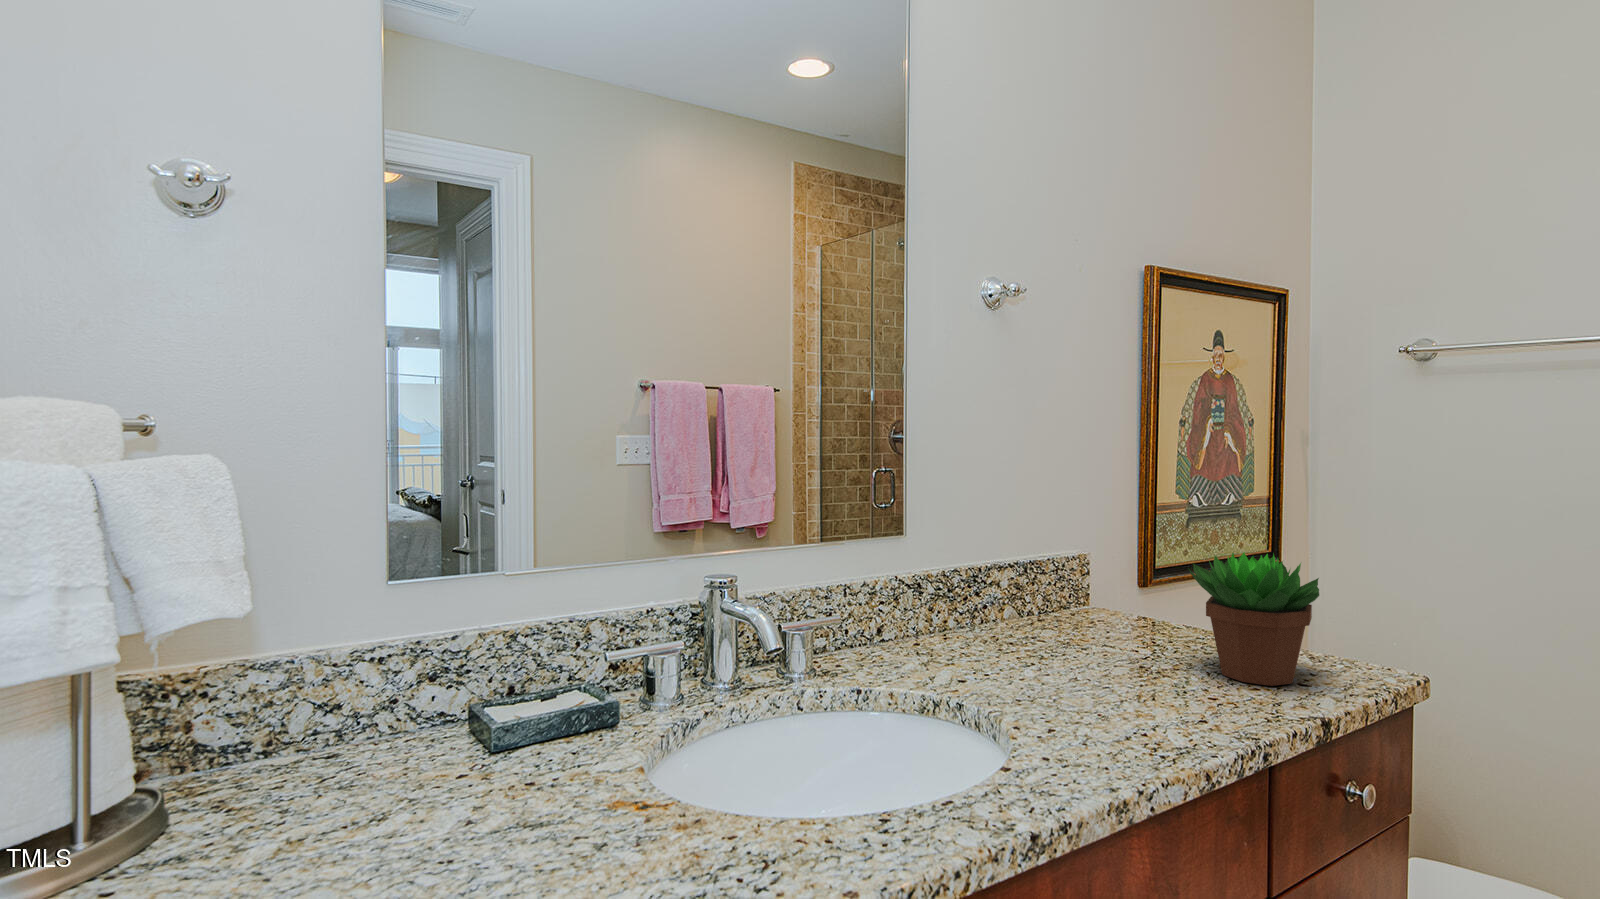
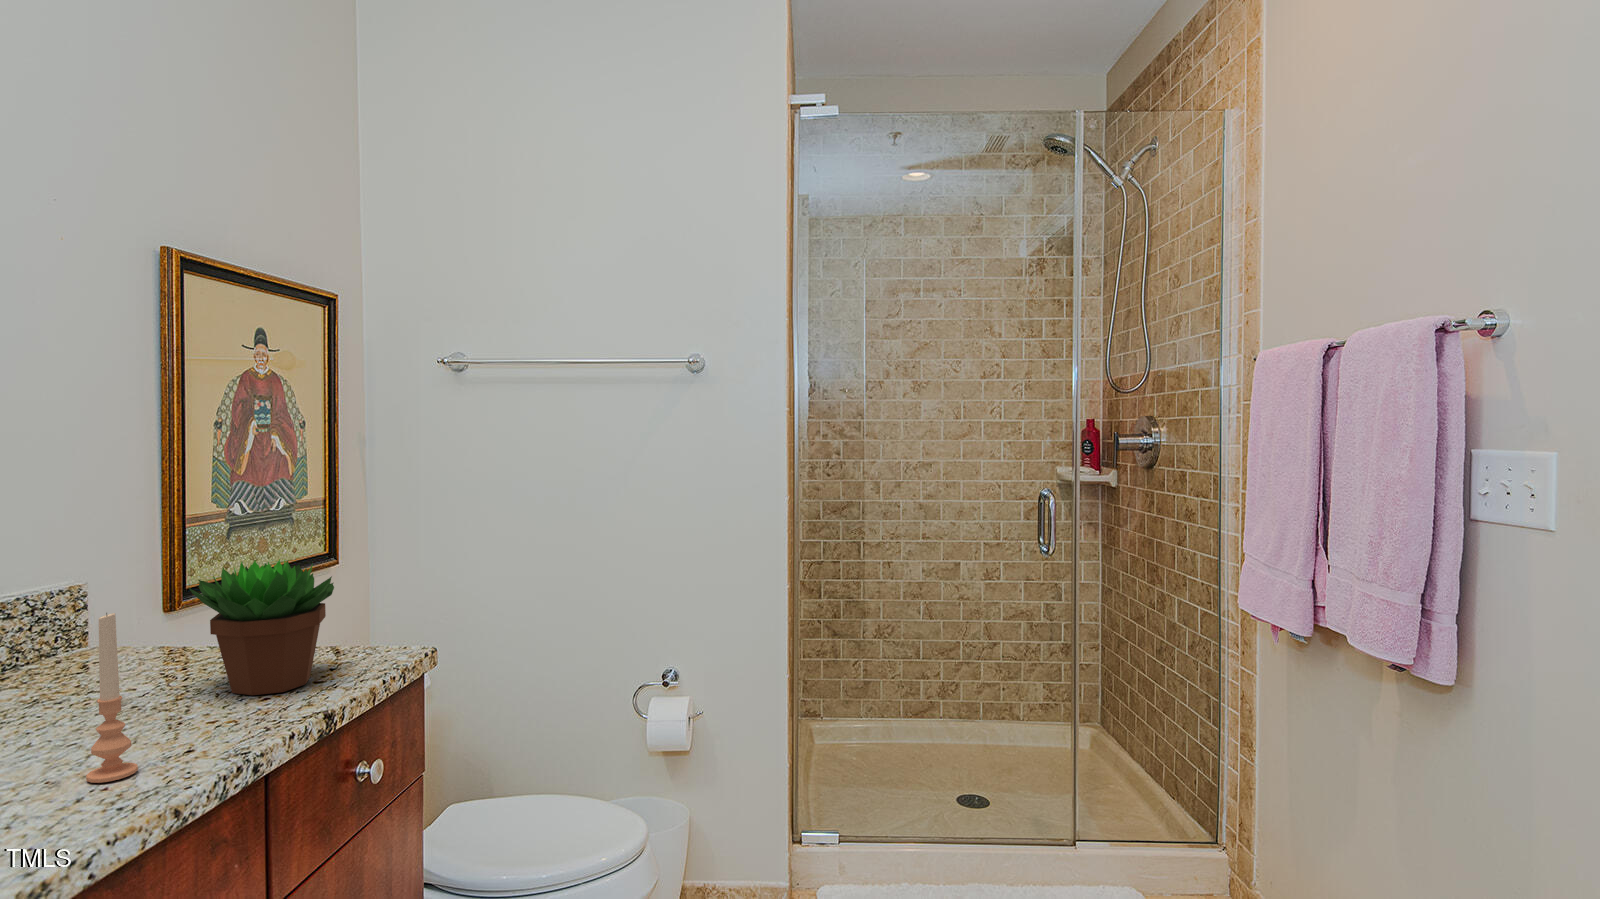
candle: none [1129,583,1167,730] -> present [86,613,138,783]

